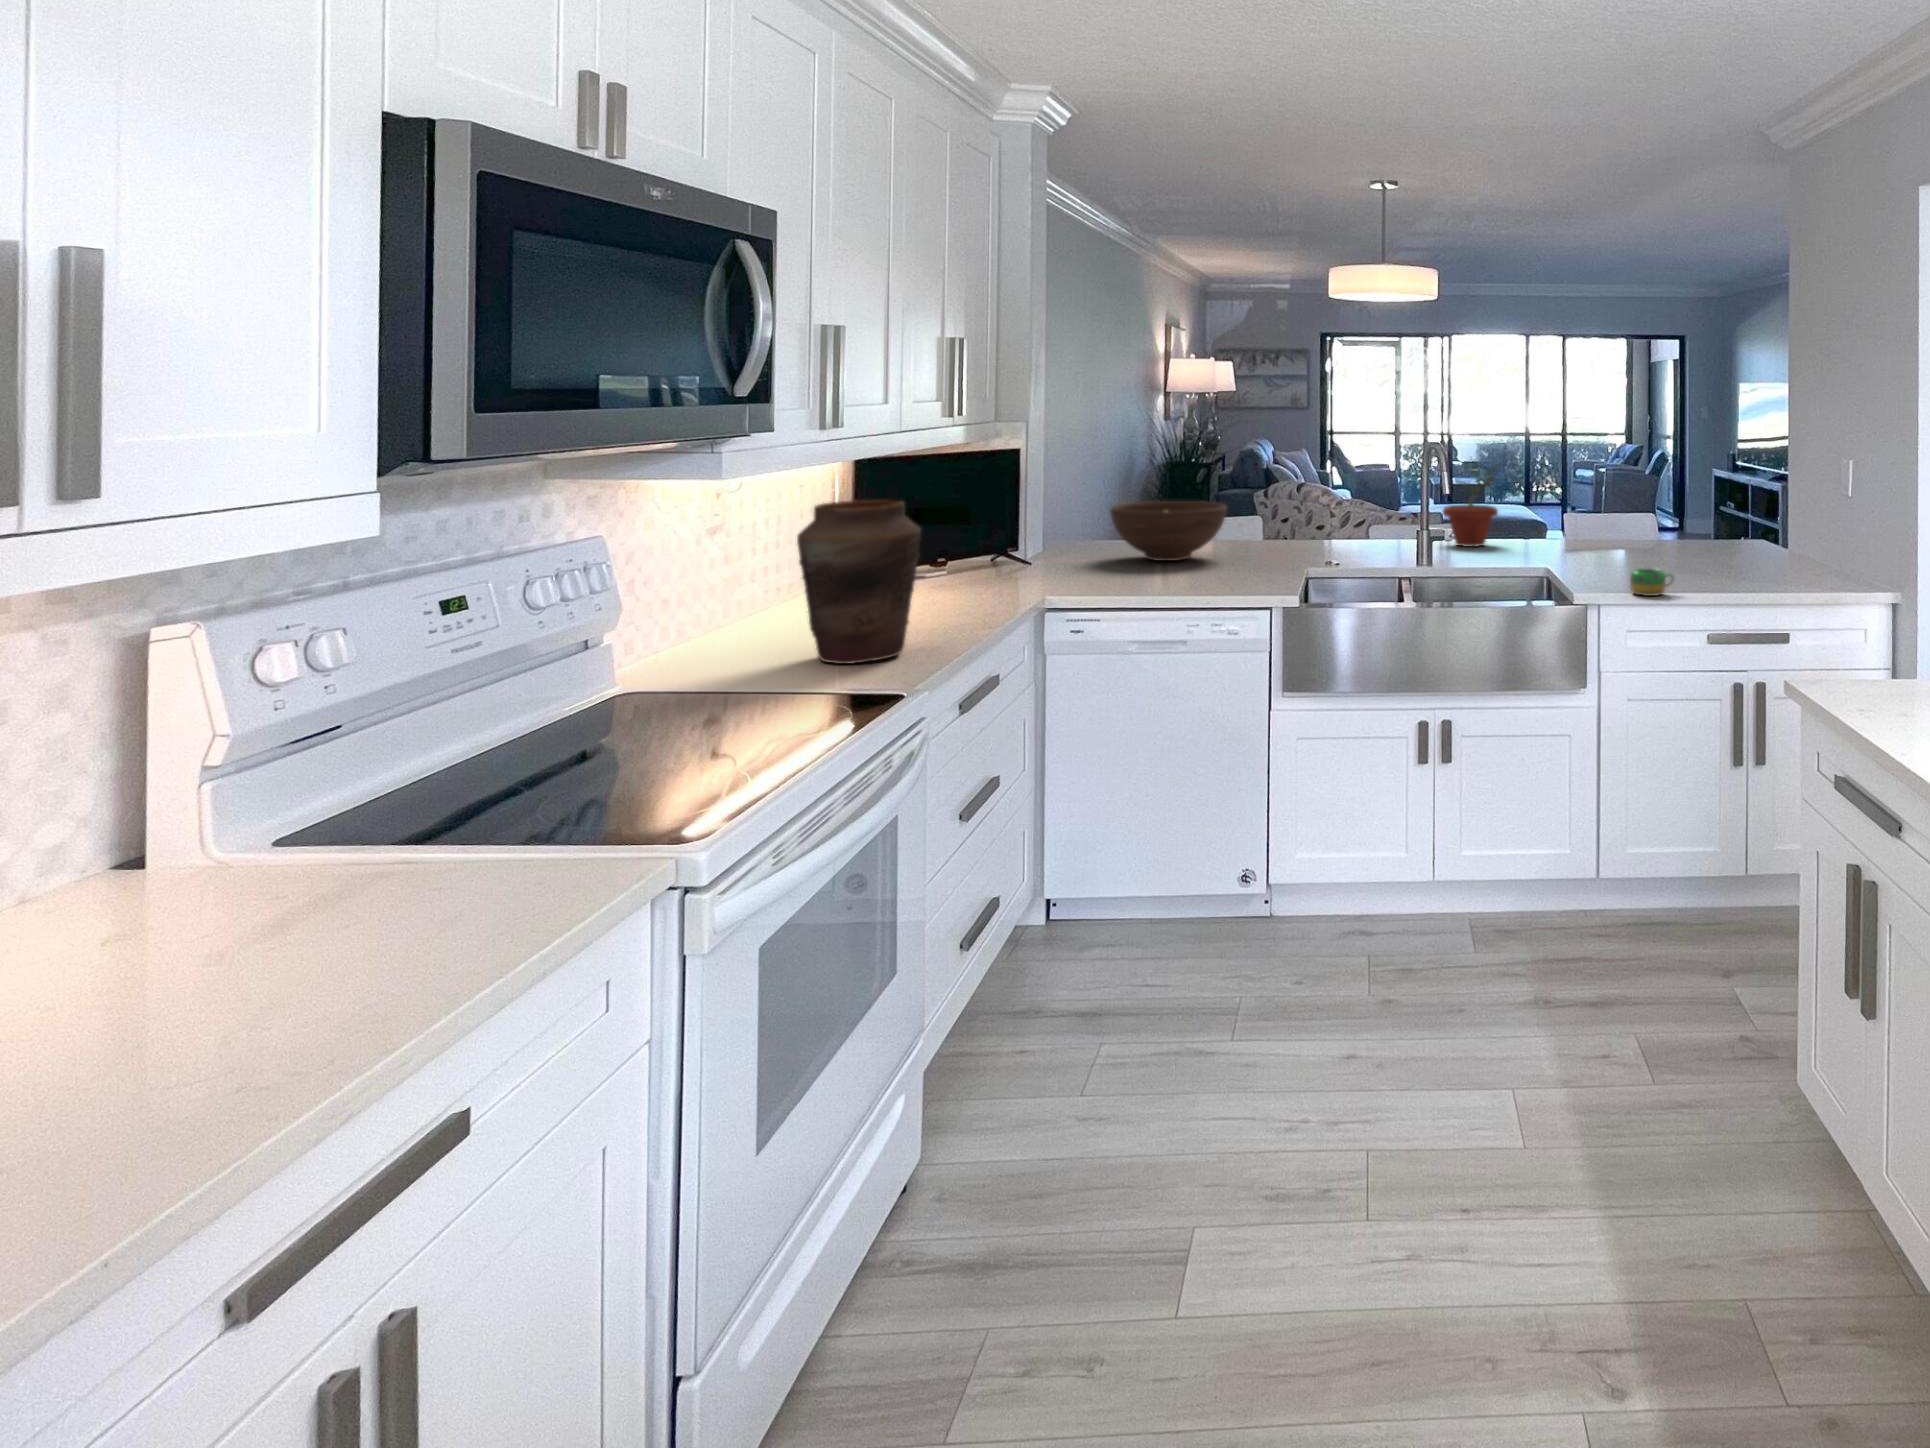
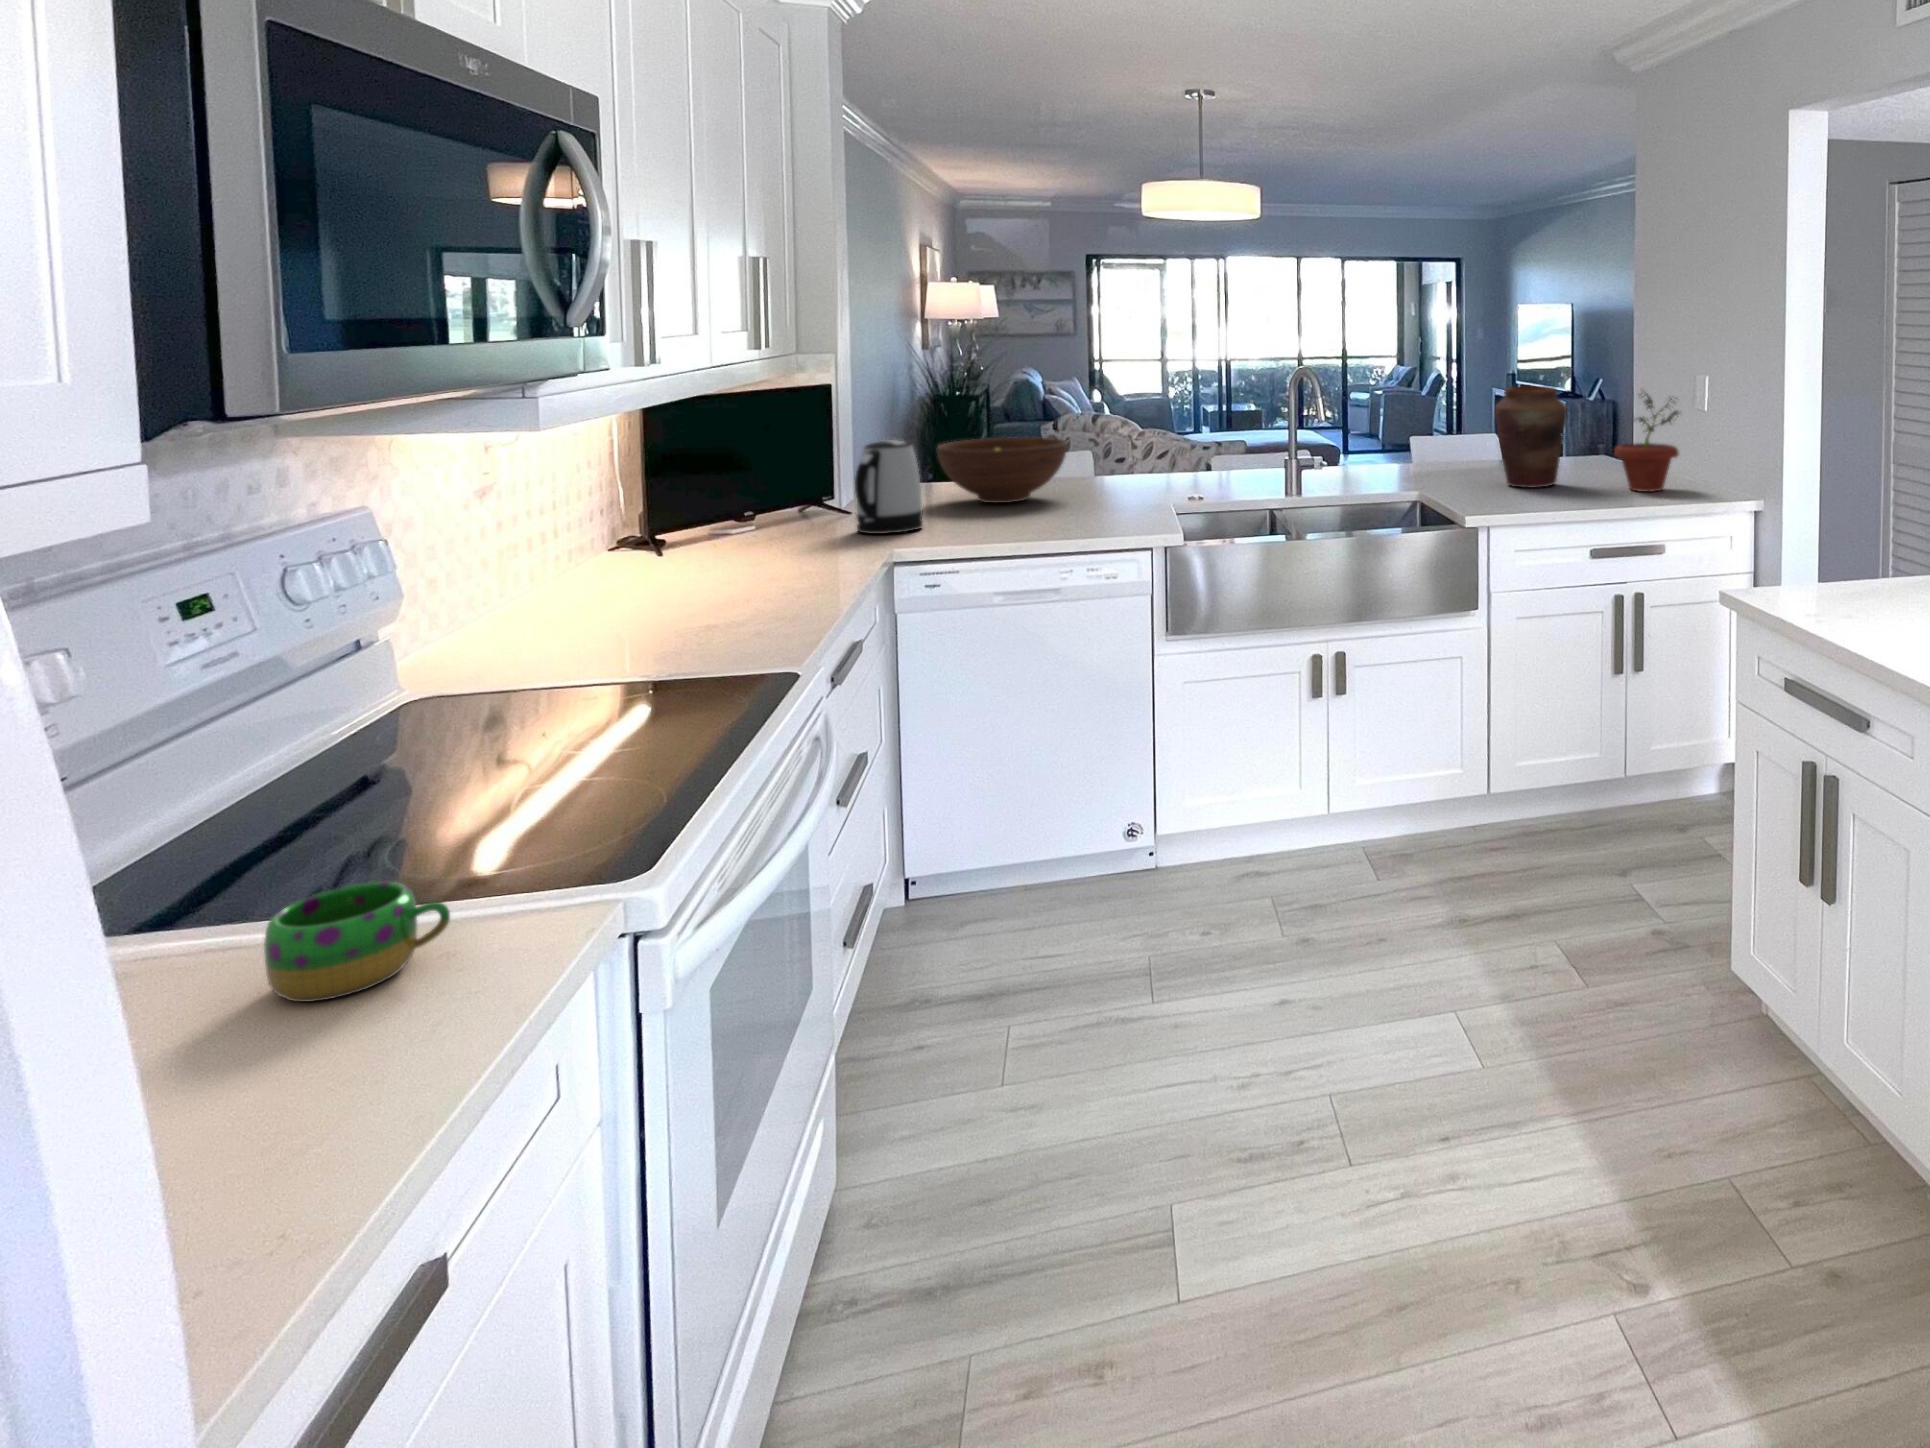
potted plant: present [1443,459,1498,547] -> present [1614,393,1679,492]
kettle: none [1023,499,1084,583] -> present [855,440,923,534]
vase: present [797,500,921,664] -> present [1495,386,1567,488]
mug: present [1630,569,1673,596] -> present [264,882,450,1002]

